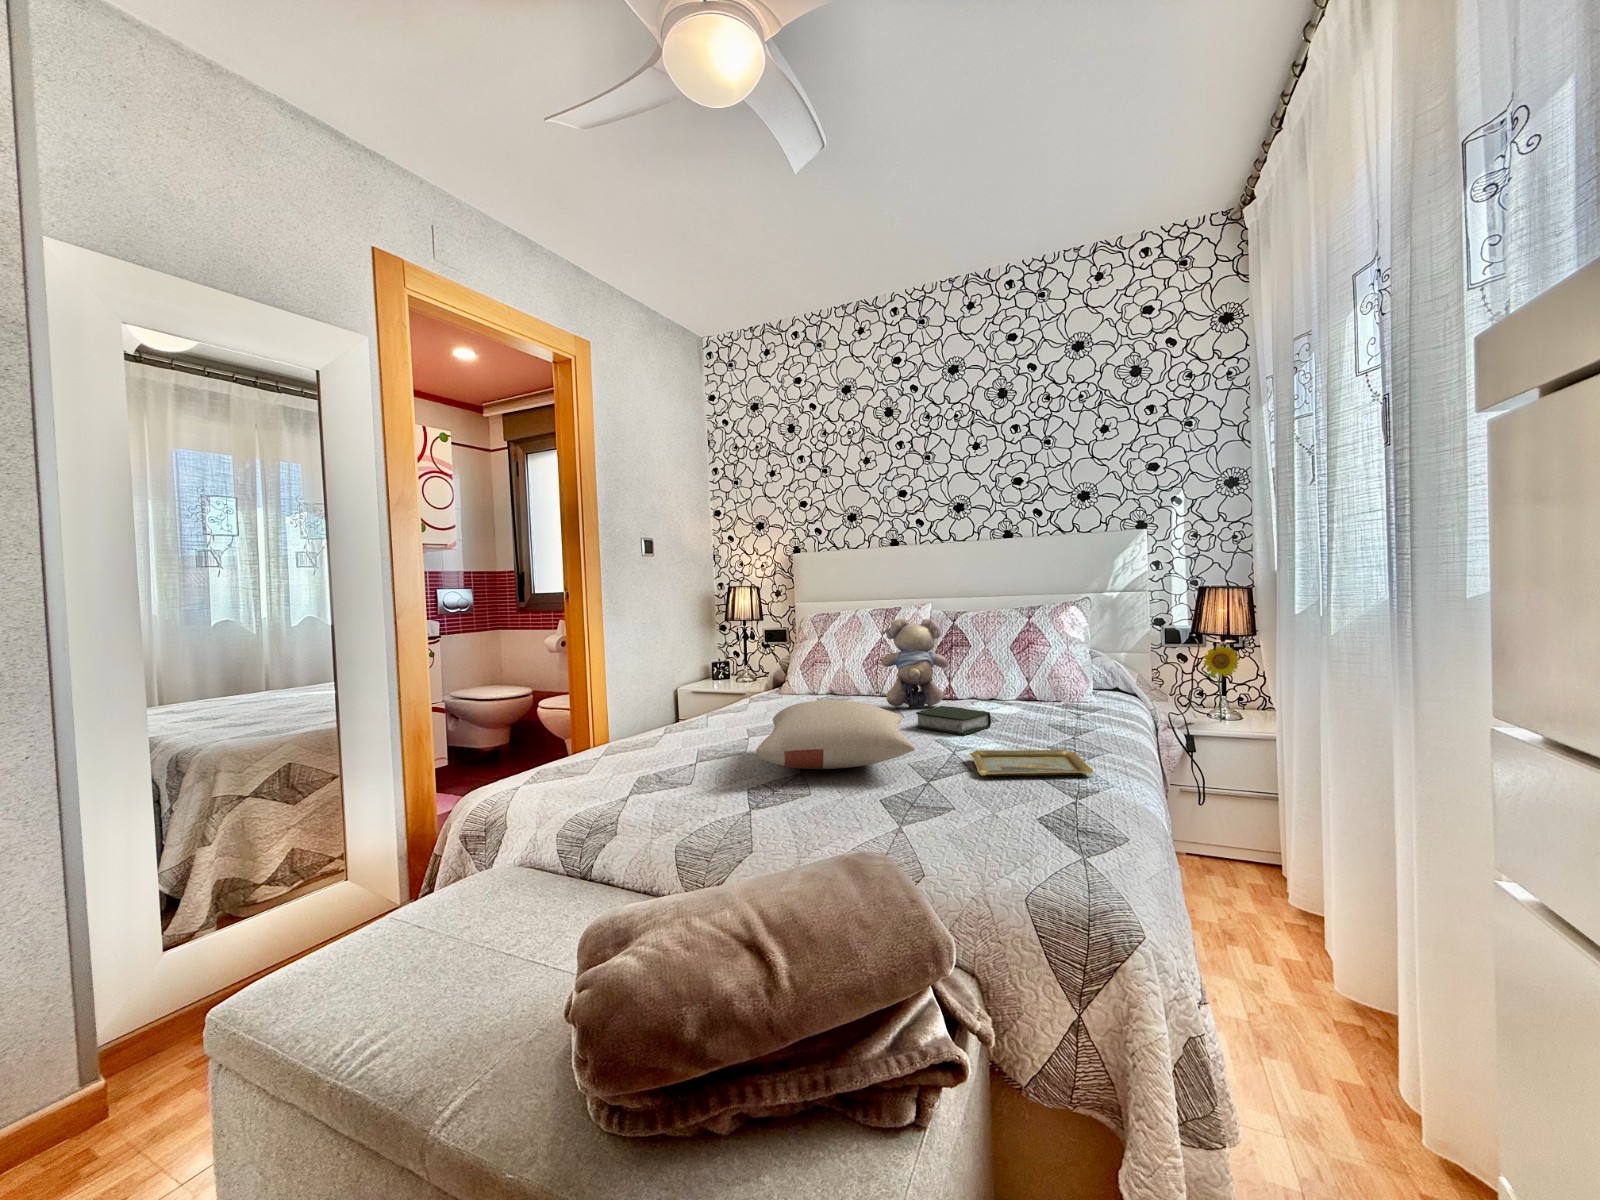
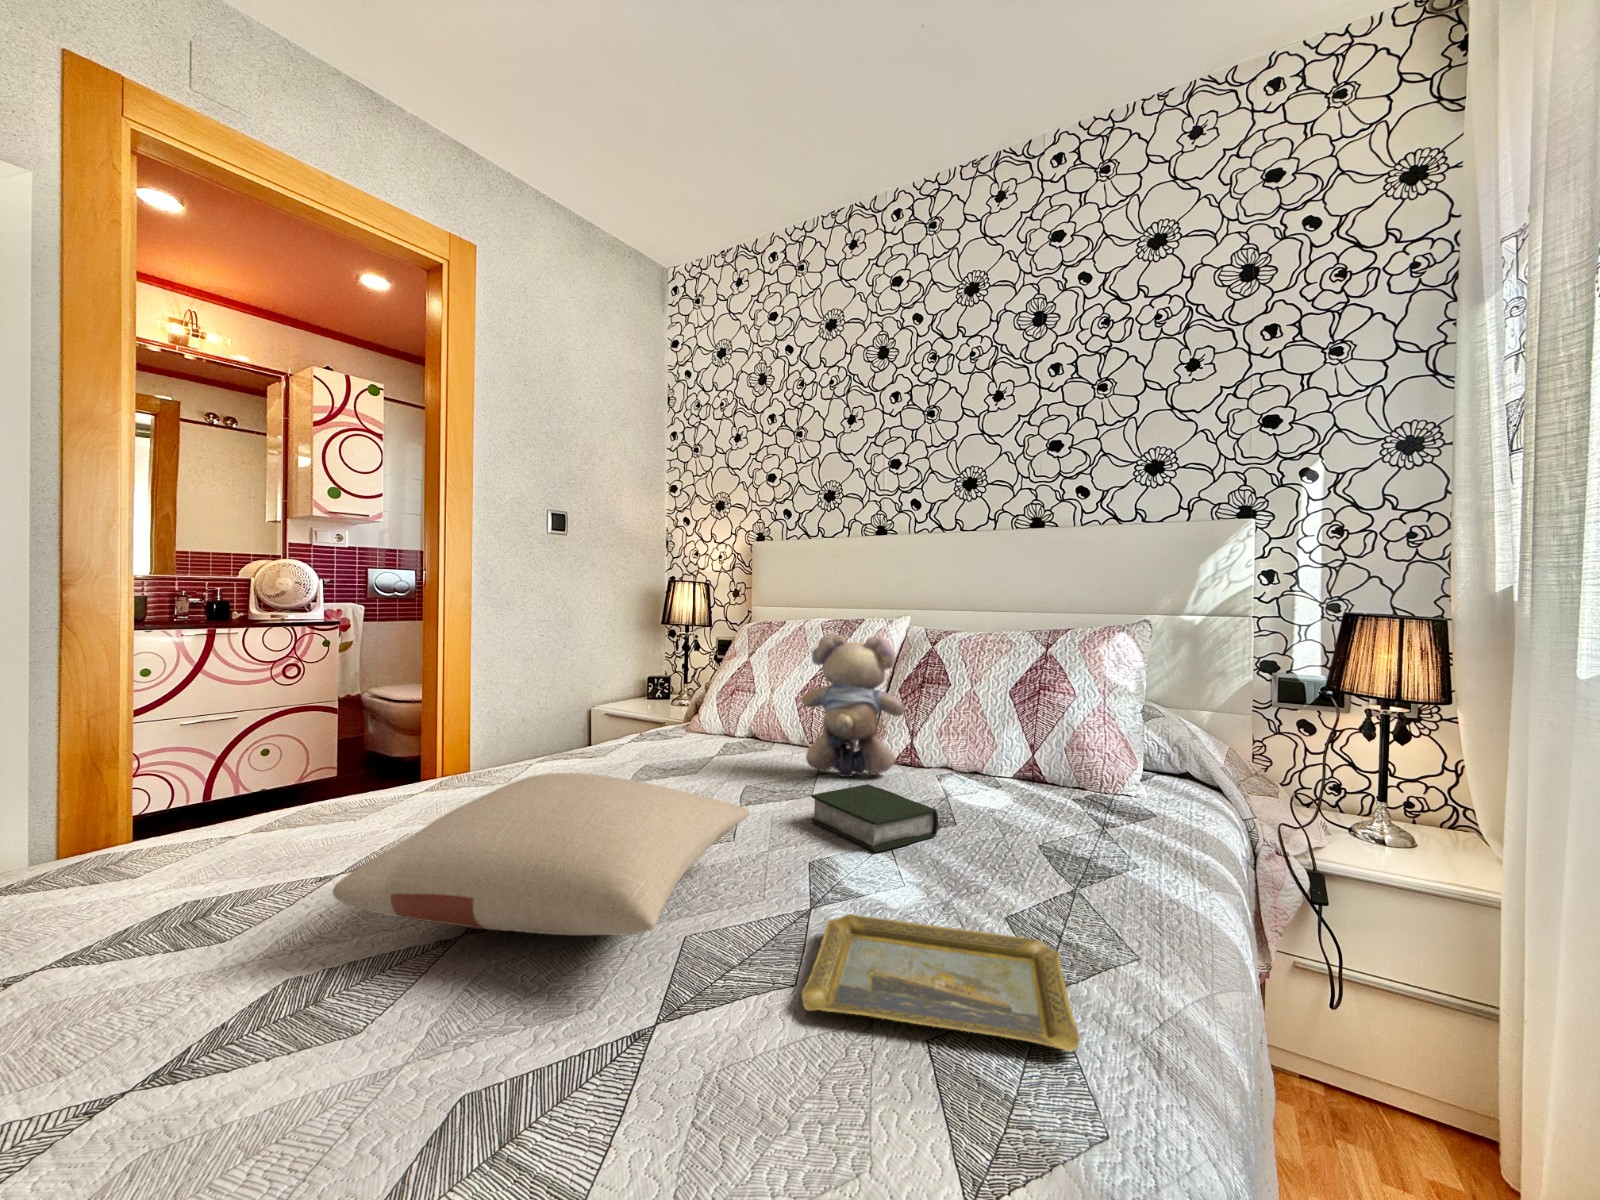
flower: present [1203,645,1240,721] -> none [1345,717,1421,849]

